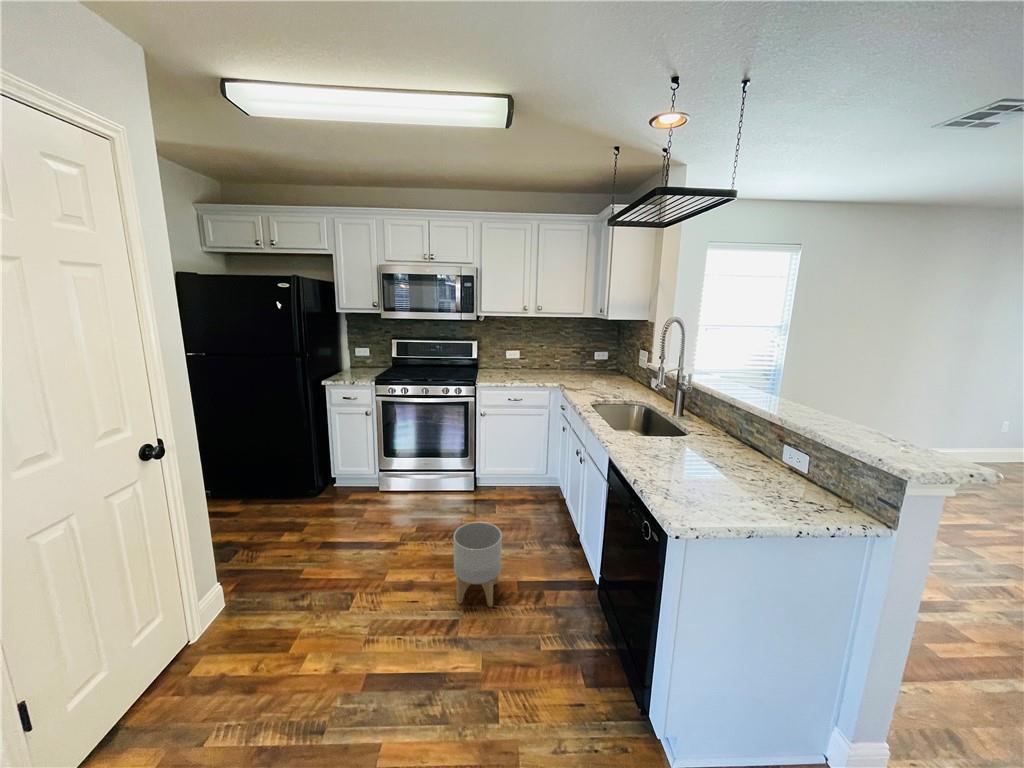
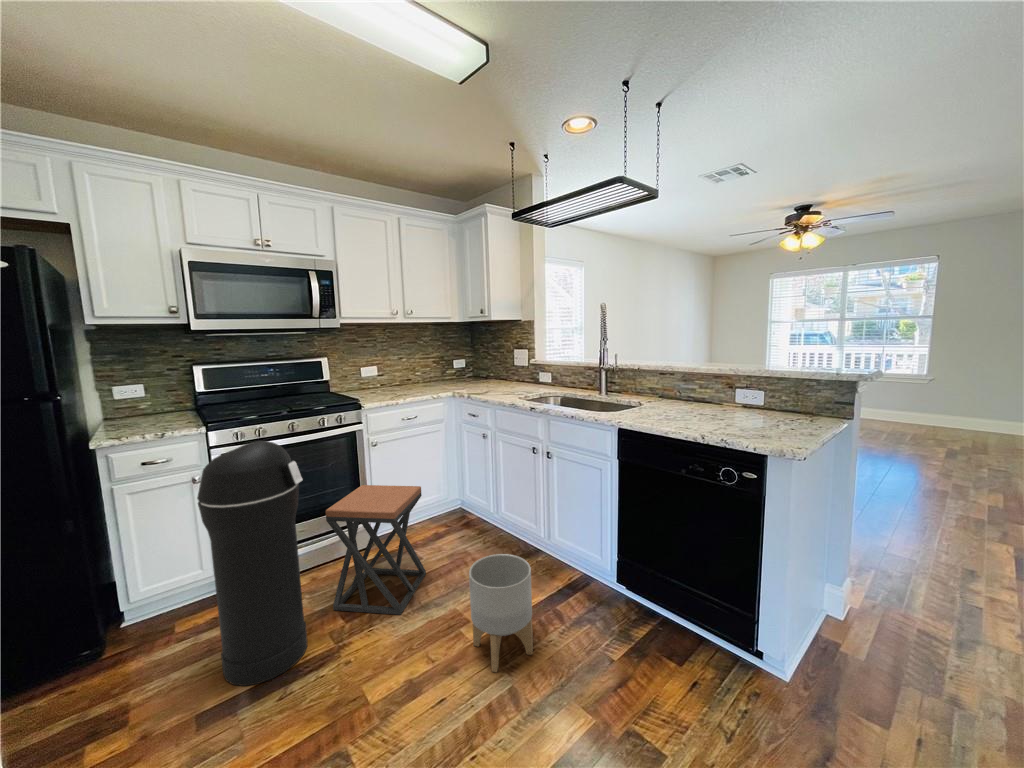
trash can: none [335,400,393,542] -> present [197,441,307,686]
stool: none [415,441,485,539] -> present [326,485,426,615]

